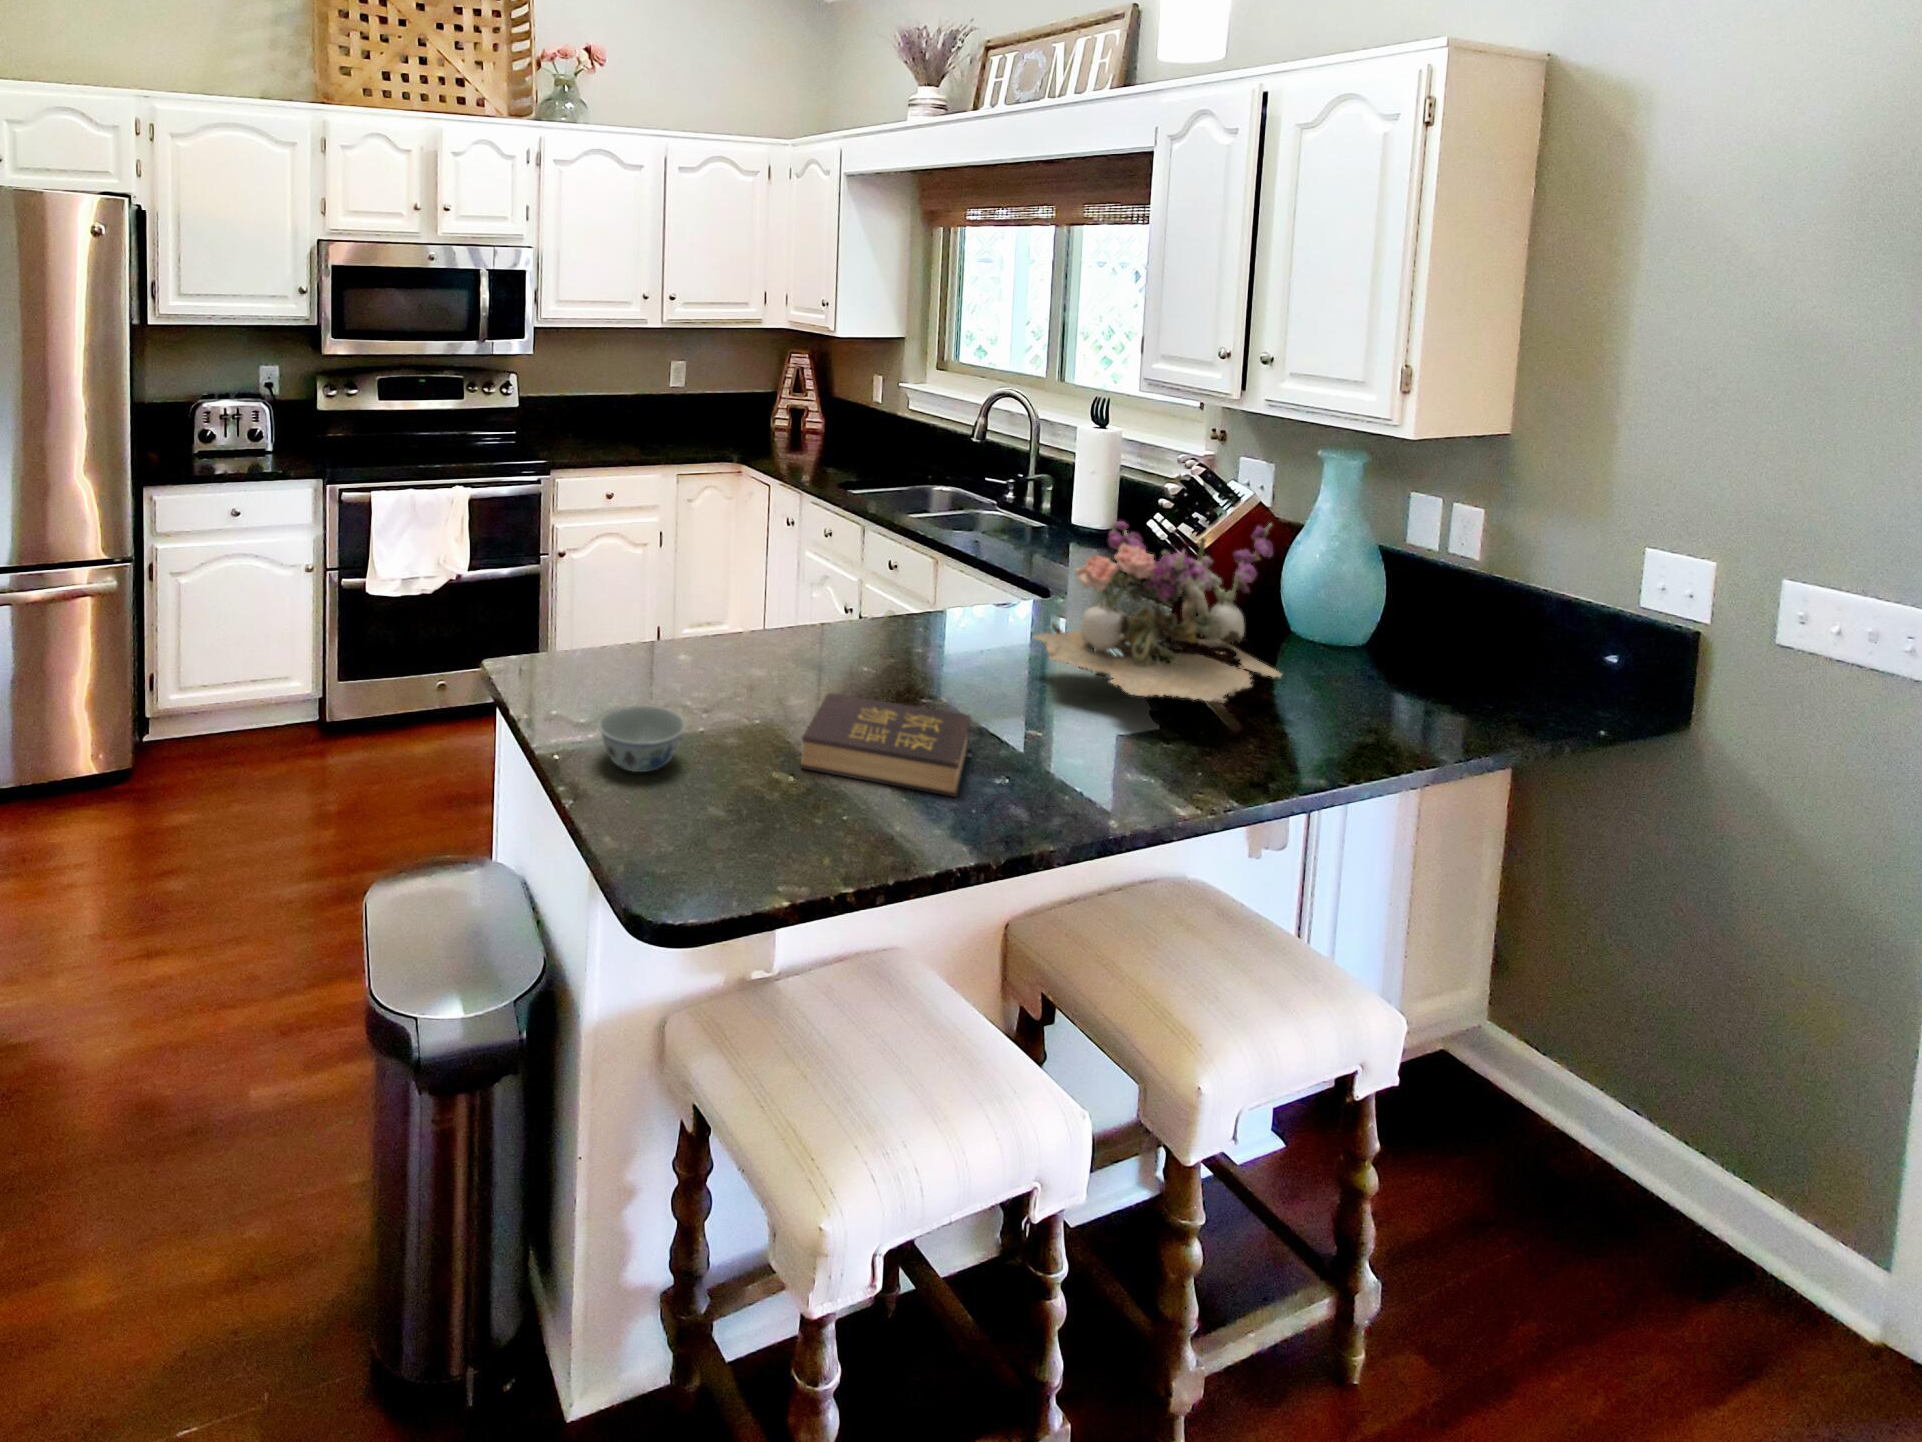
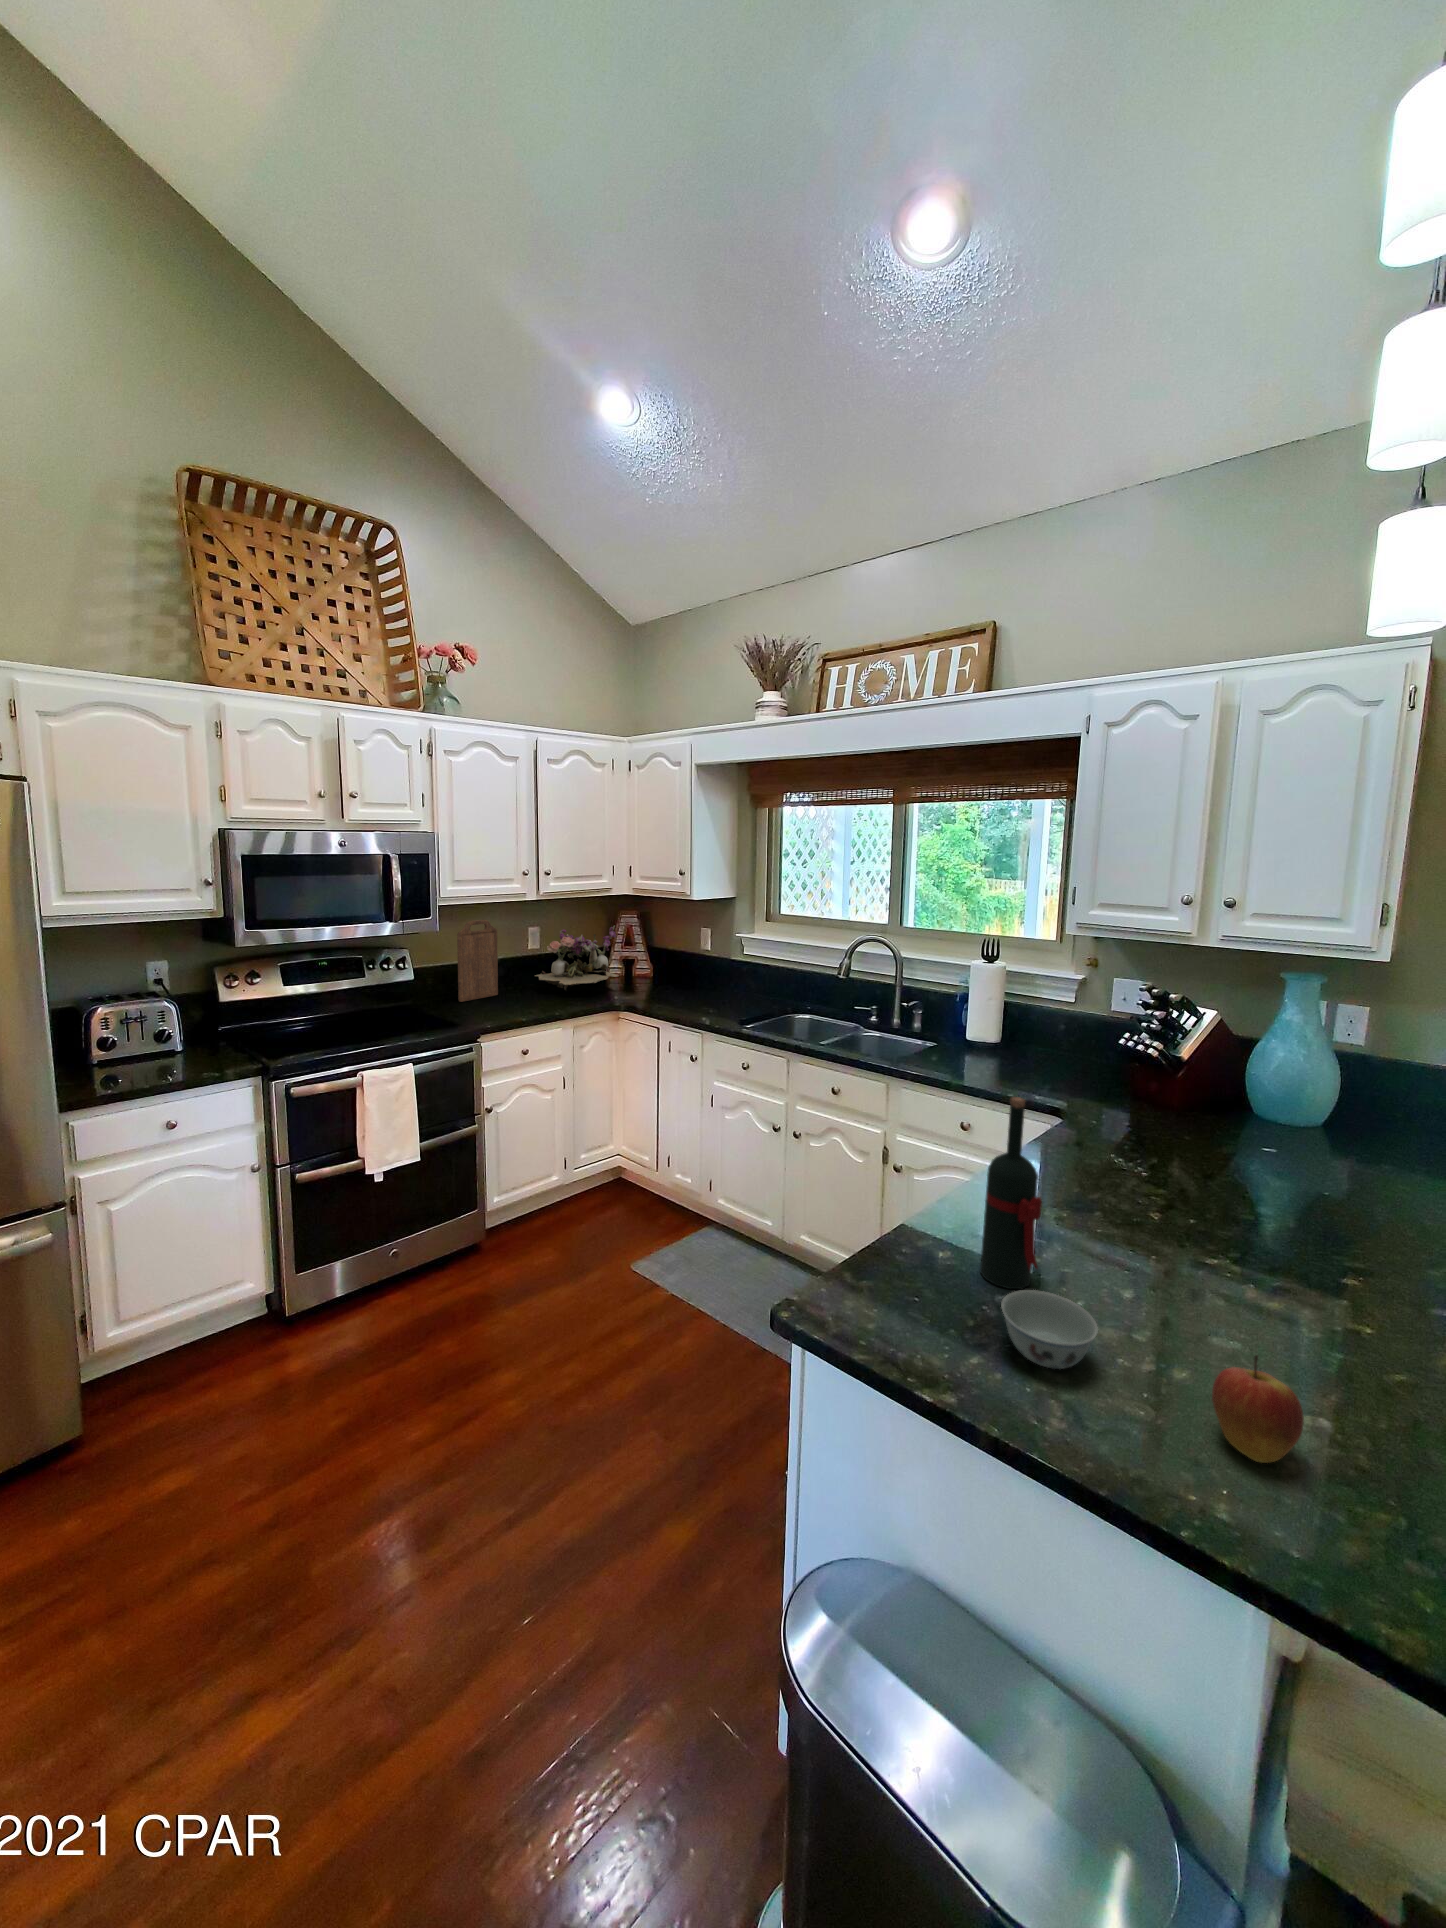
cutting board: none [572,348,623,439] -> present [457,920,498,1002]
flower arrangement: present [1033,521,1282,703] -> present [535,925,618,990]
wine bottle: none [687,524,741,725] -> present [980,1097,1042,1289]
hardback book: present [801,693,970,797] -> none [1090,1228,1291,1317]
apple: none [668,761,740,855] -> present [1212,1355,1304,1463]

